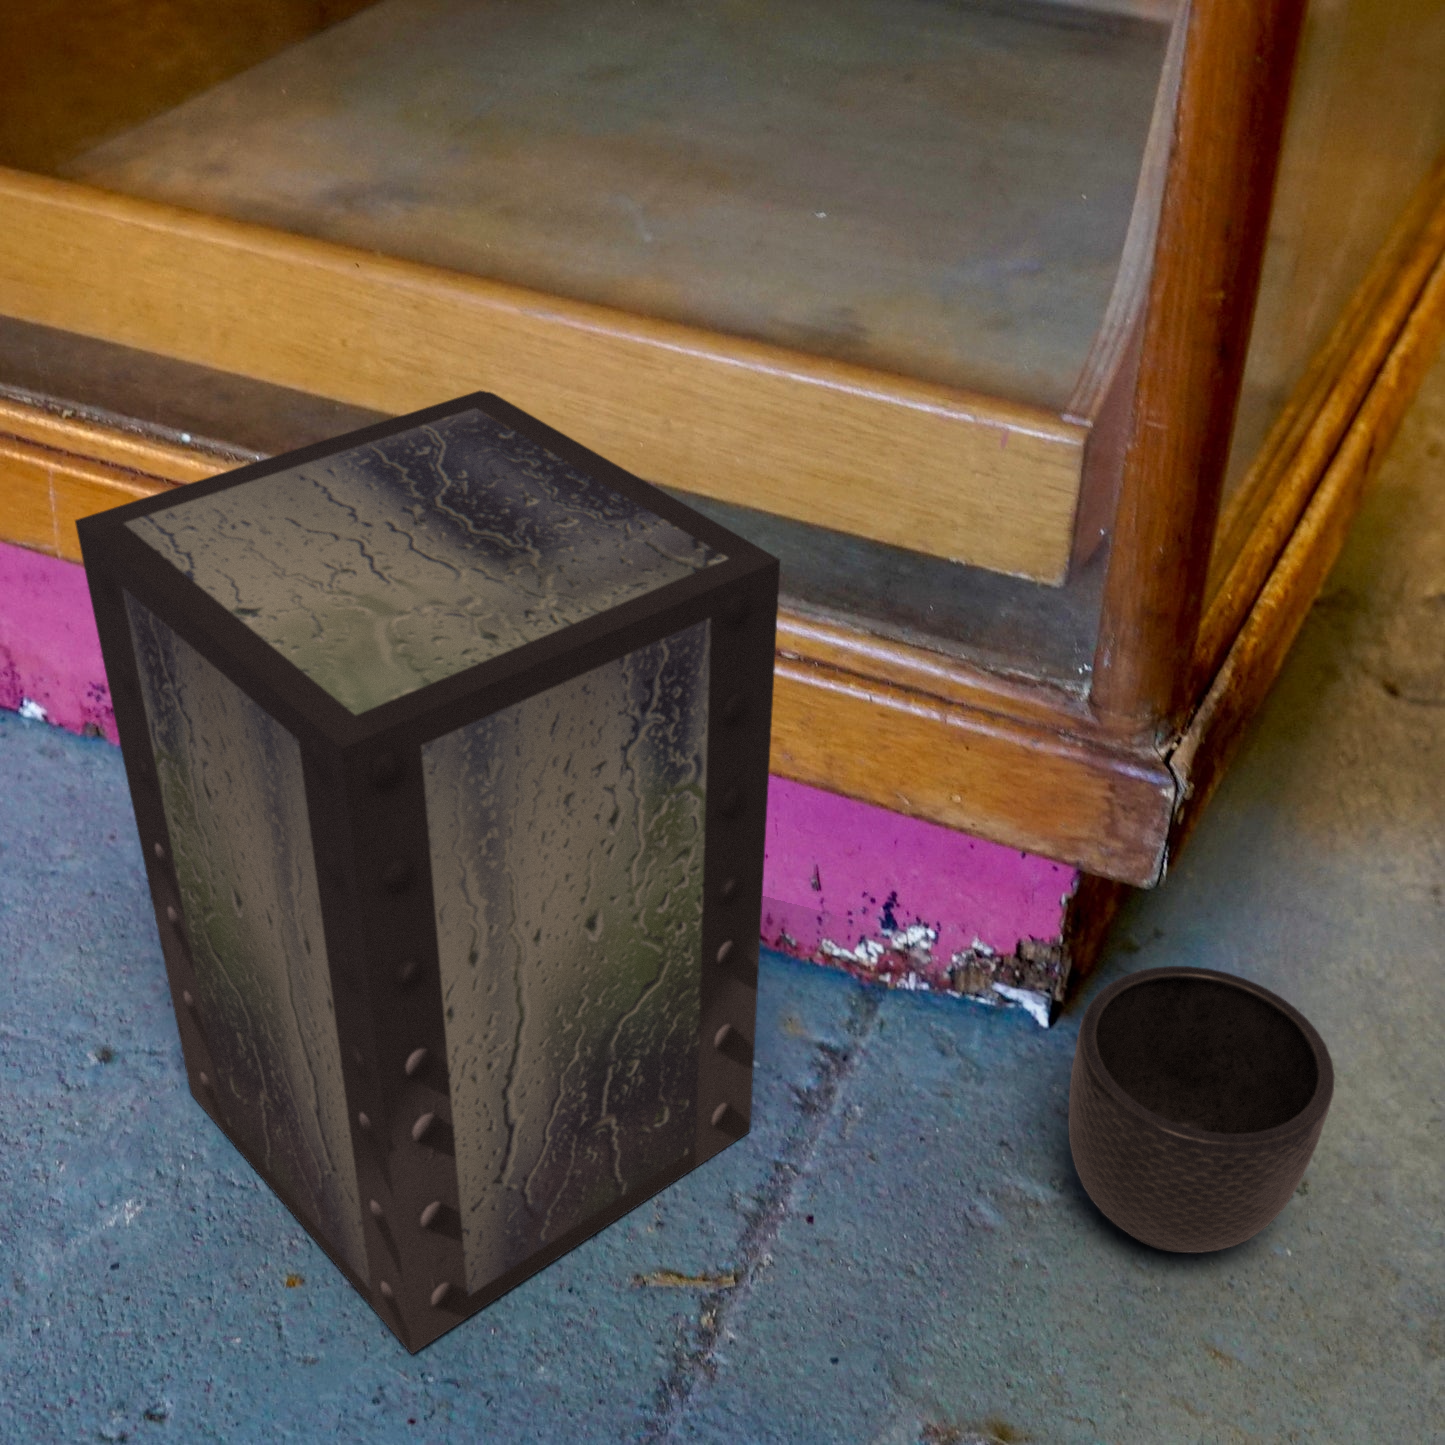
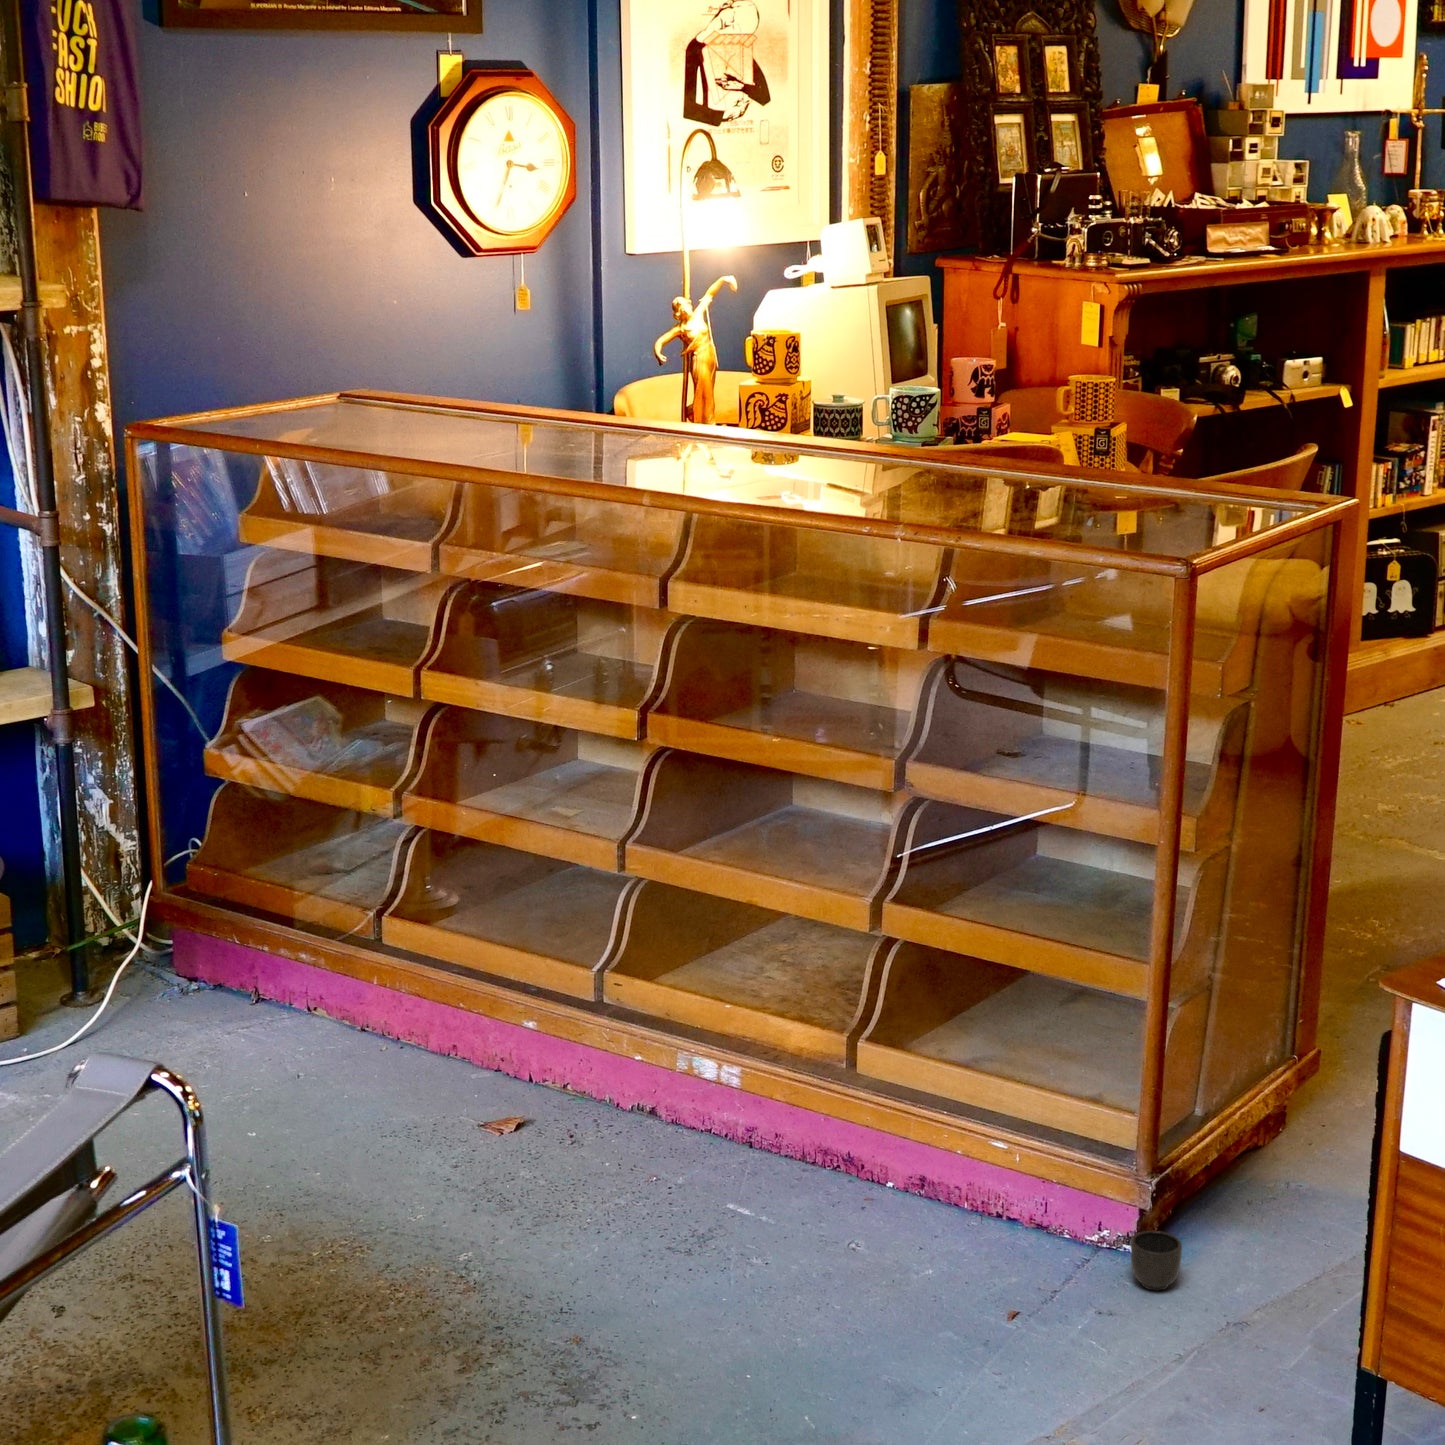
storage box: present [75,391,780,1354] -> none [944,1104,1070,1289]

